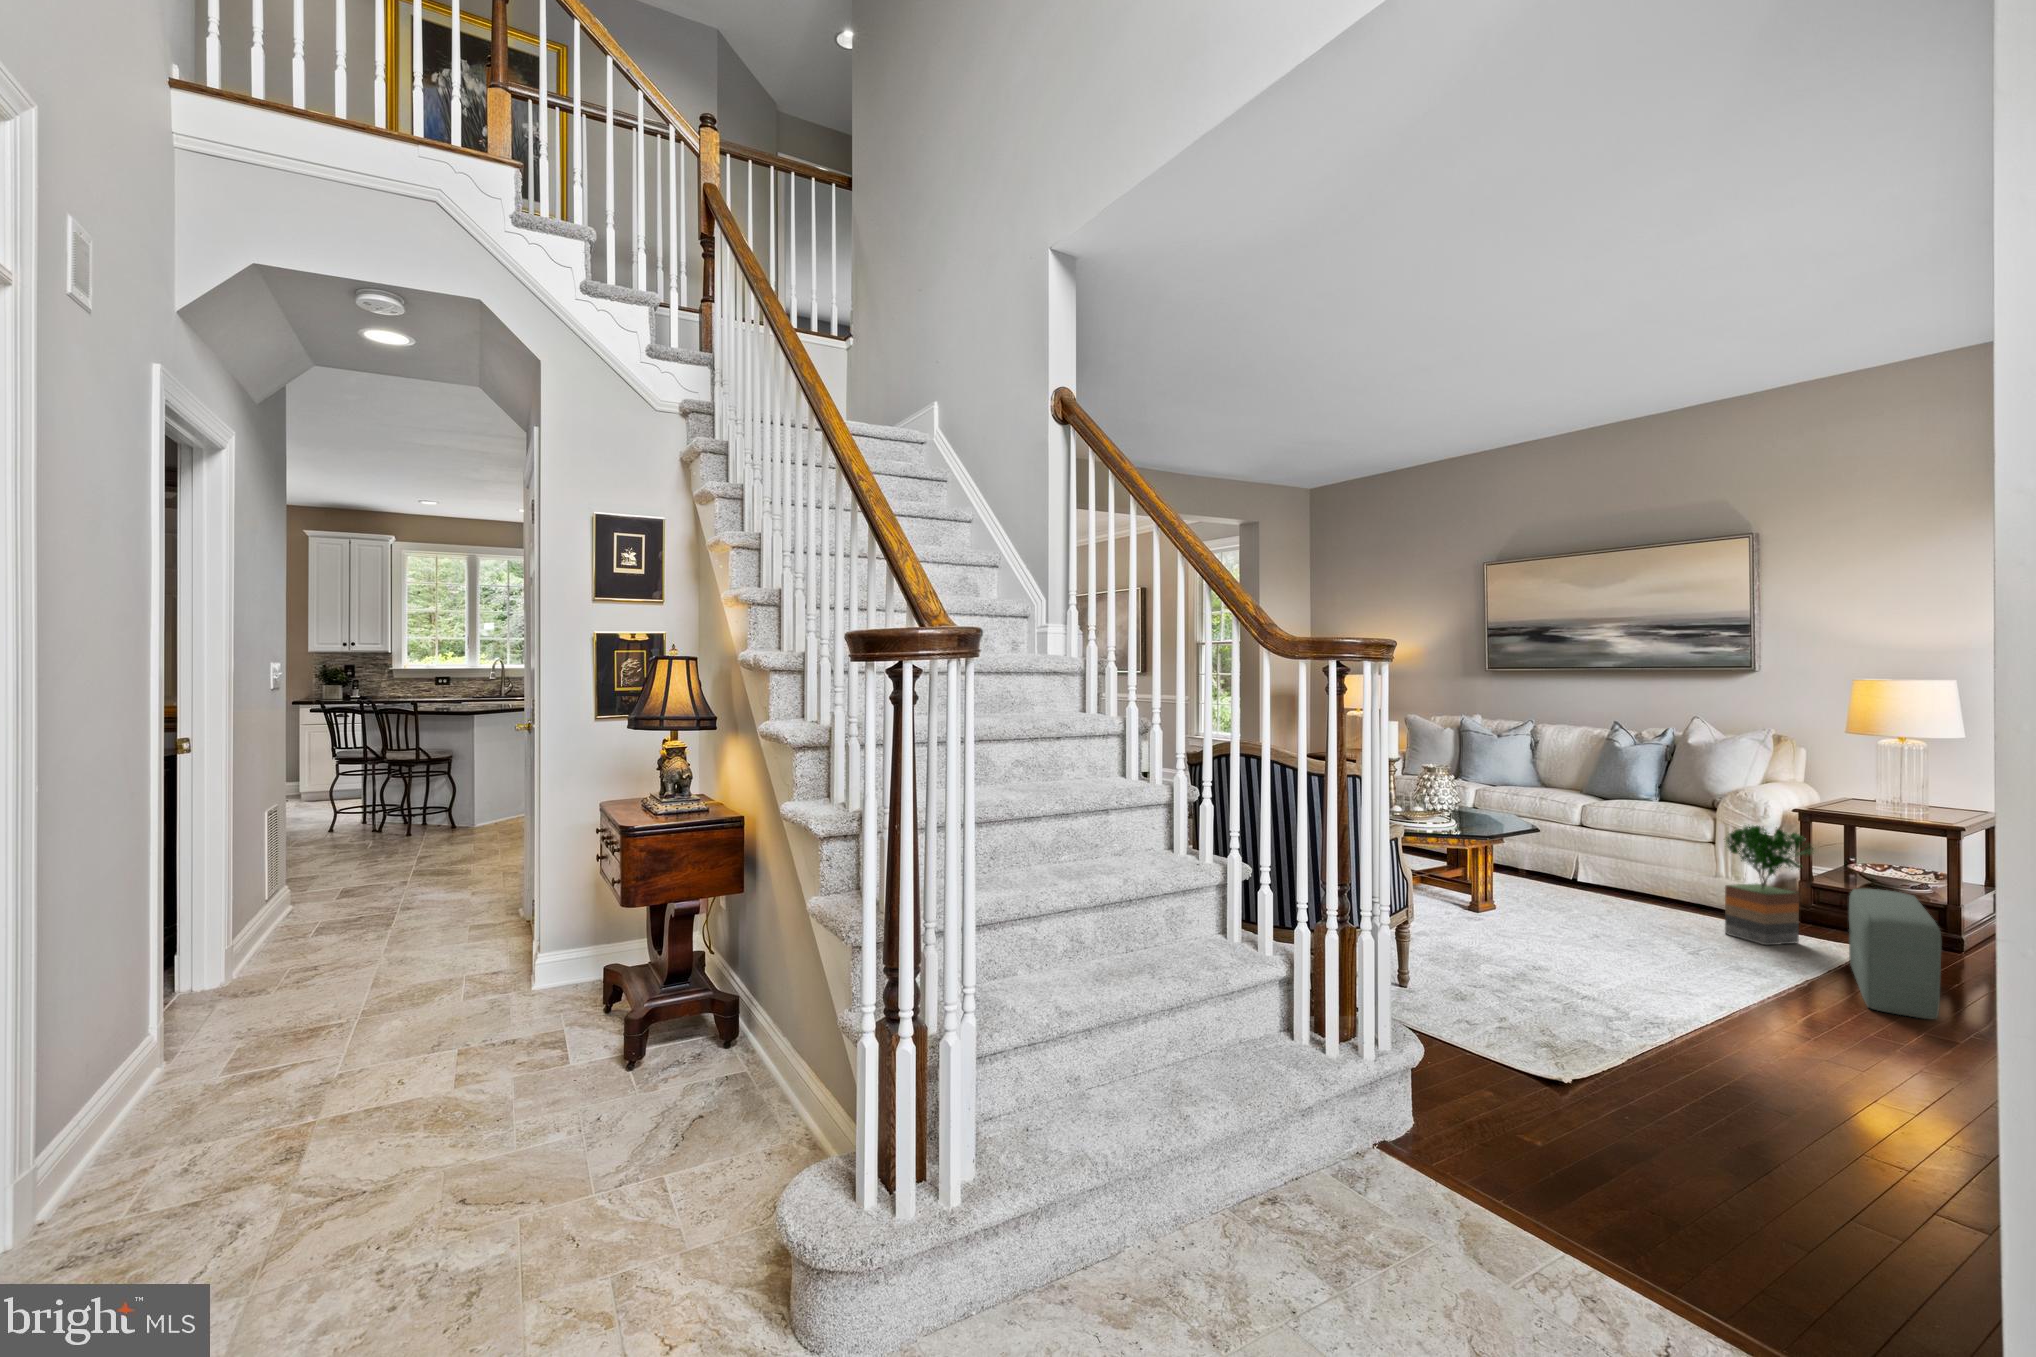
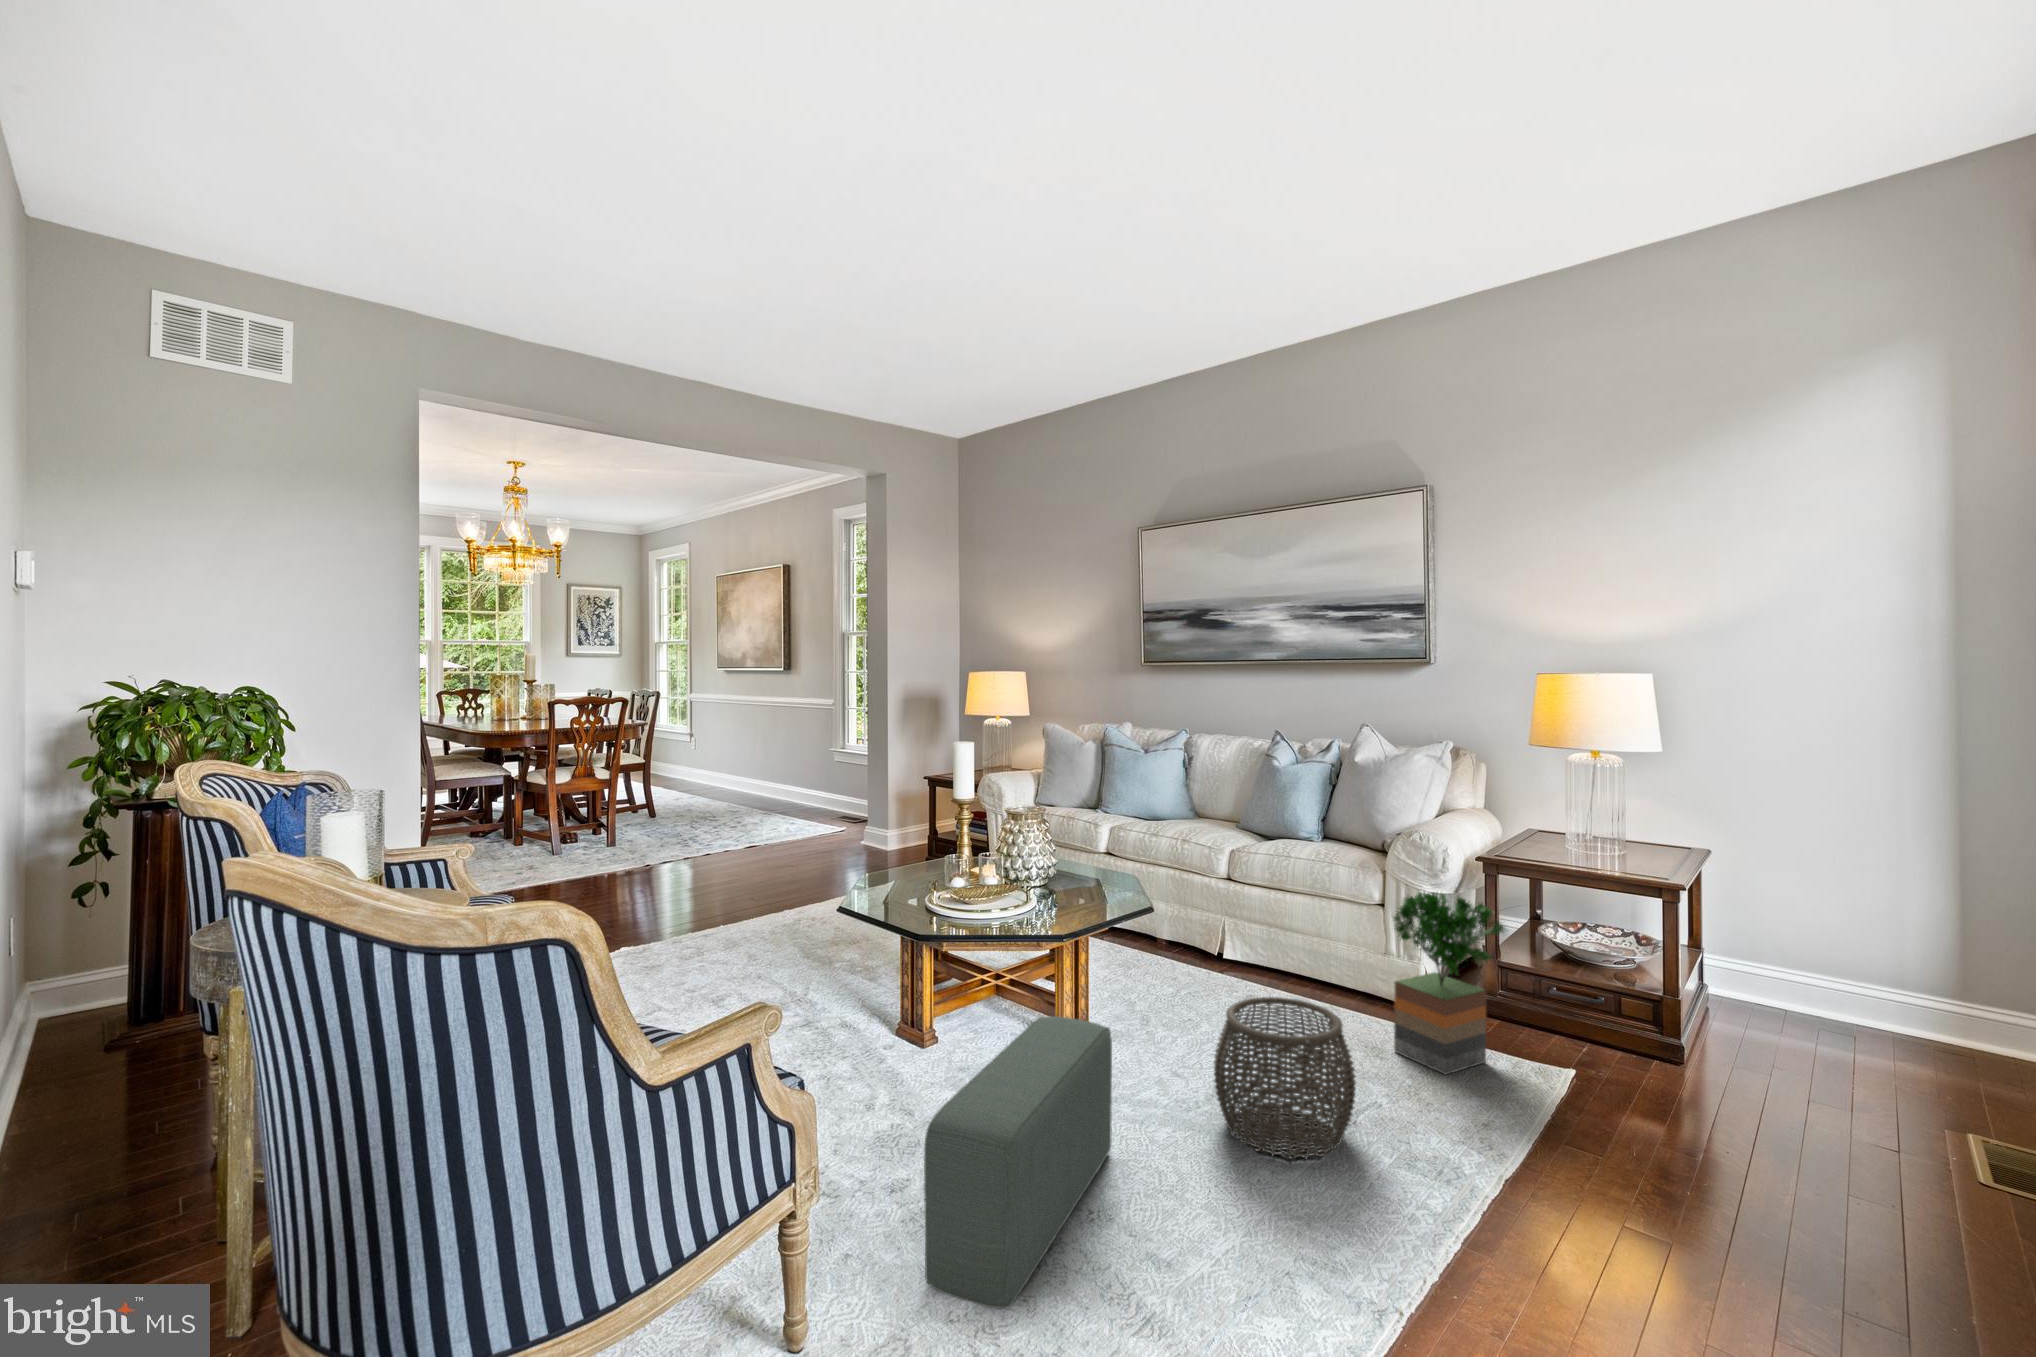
woven basket: none [1597,876,1701,966] -> present [1214,997,1356,1159]
pouf: present [1849,889,1941,1019] -> present [924,1016,1112,1309]

